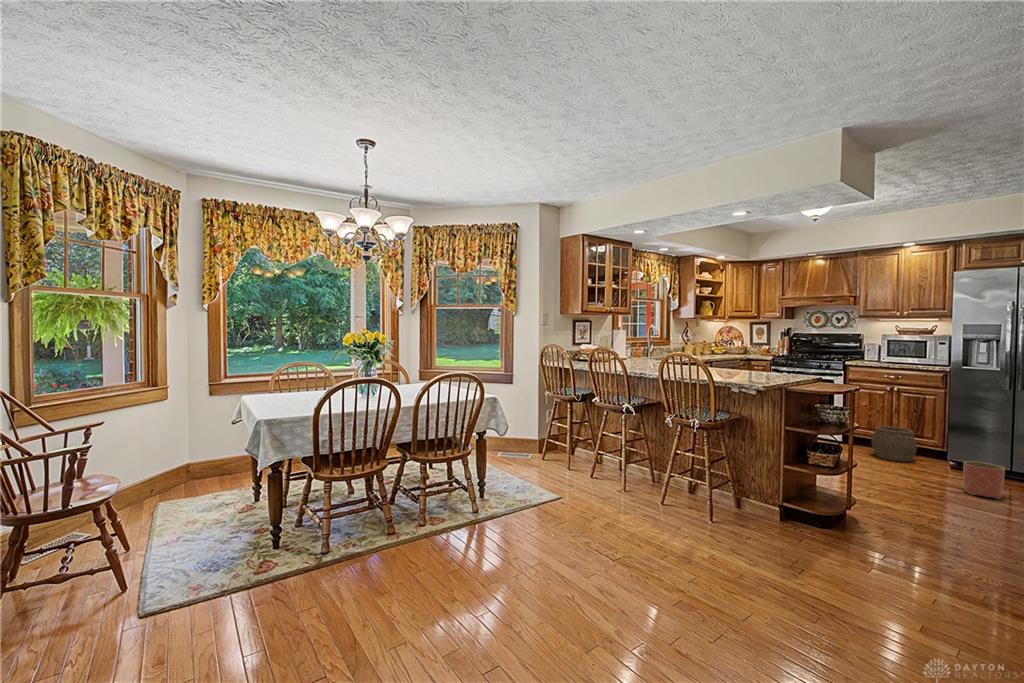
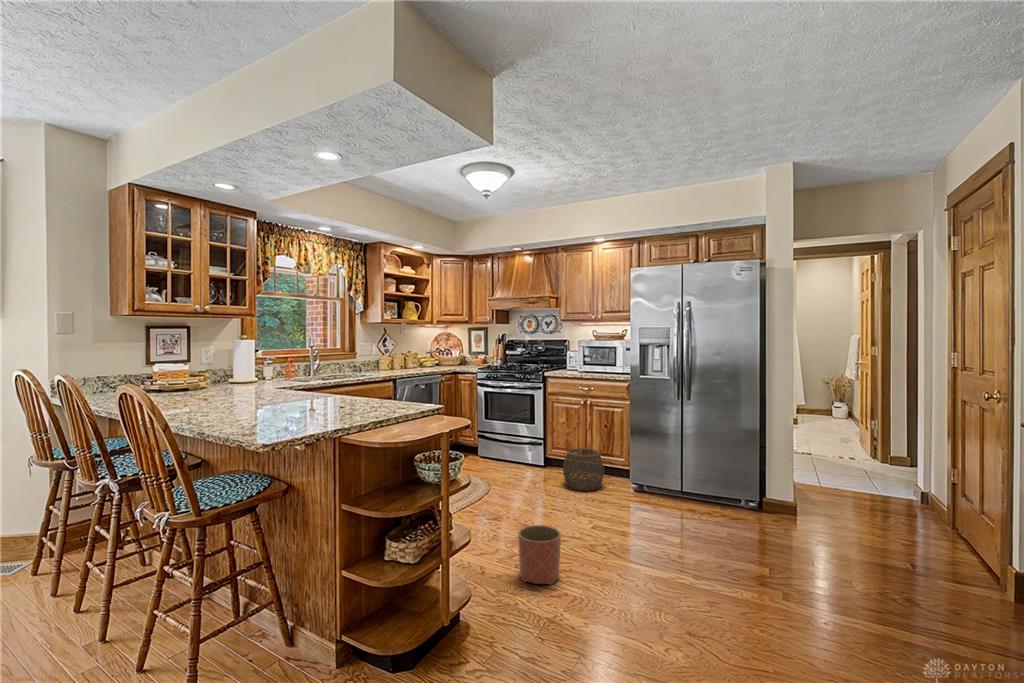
planter: present [963,461,1005,499] -> present [518,525,561,585]

